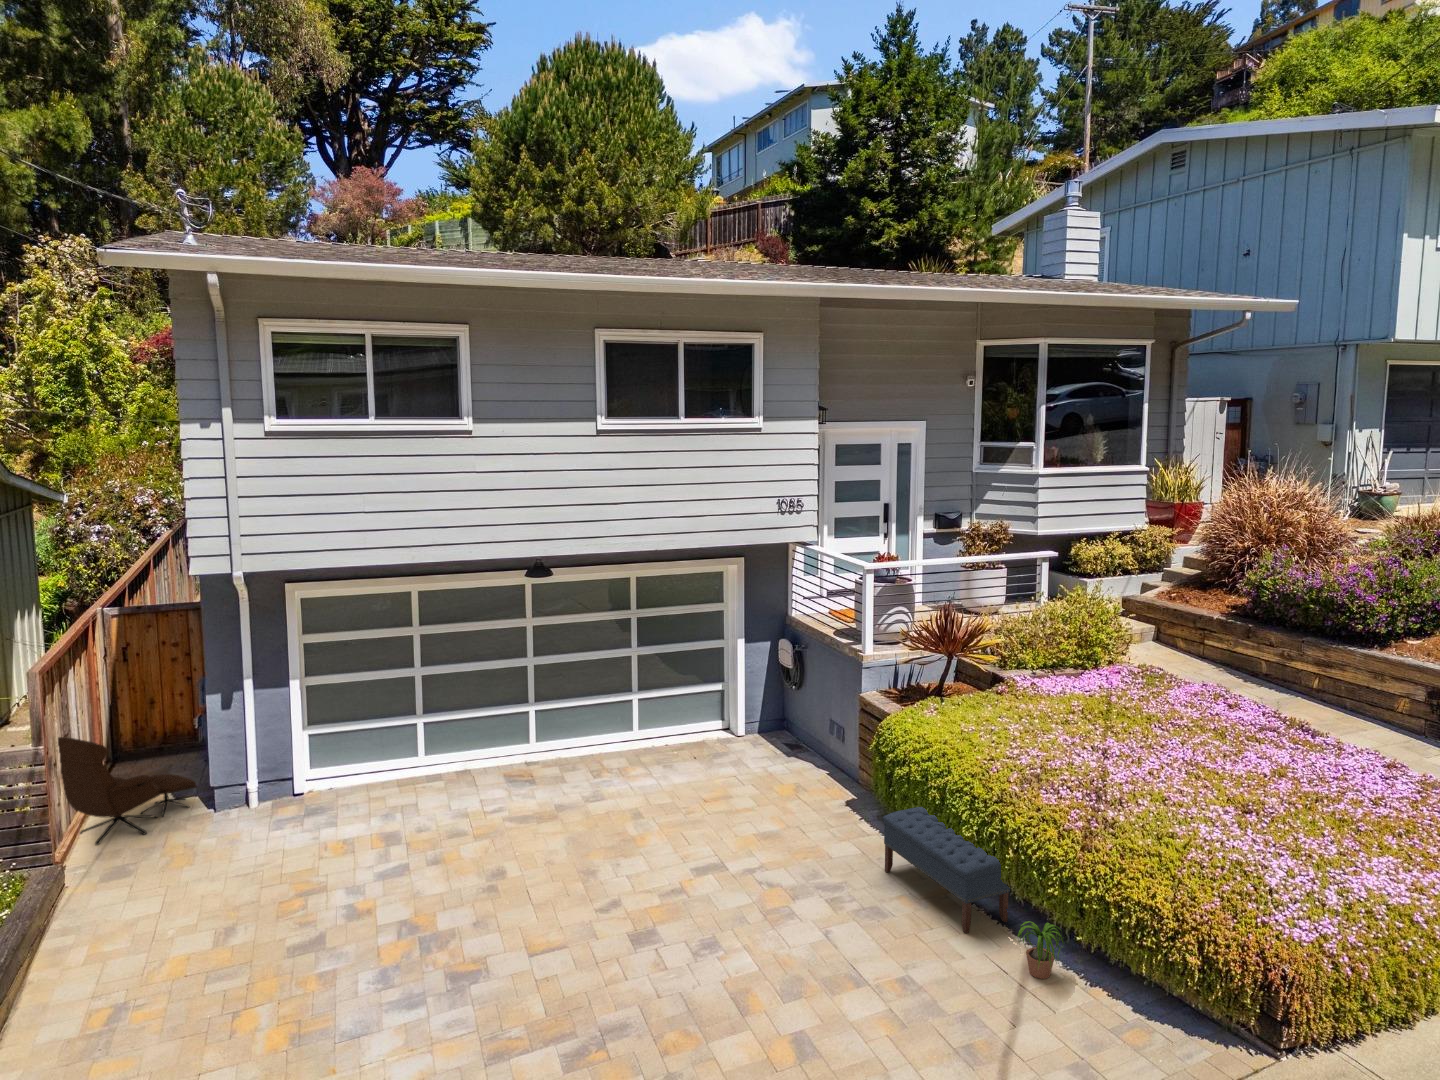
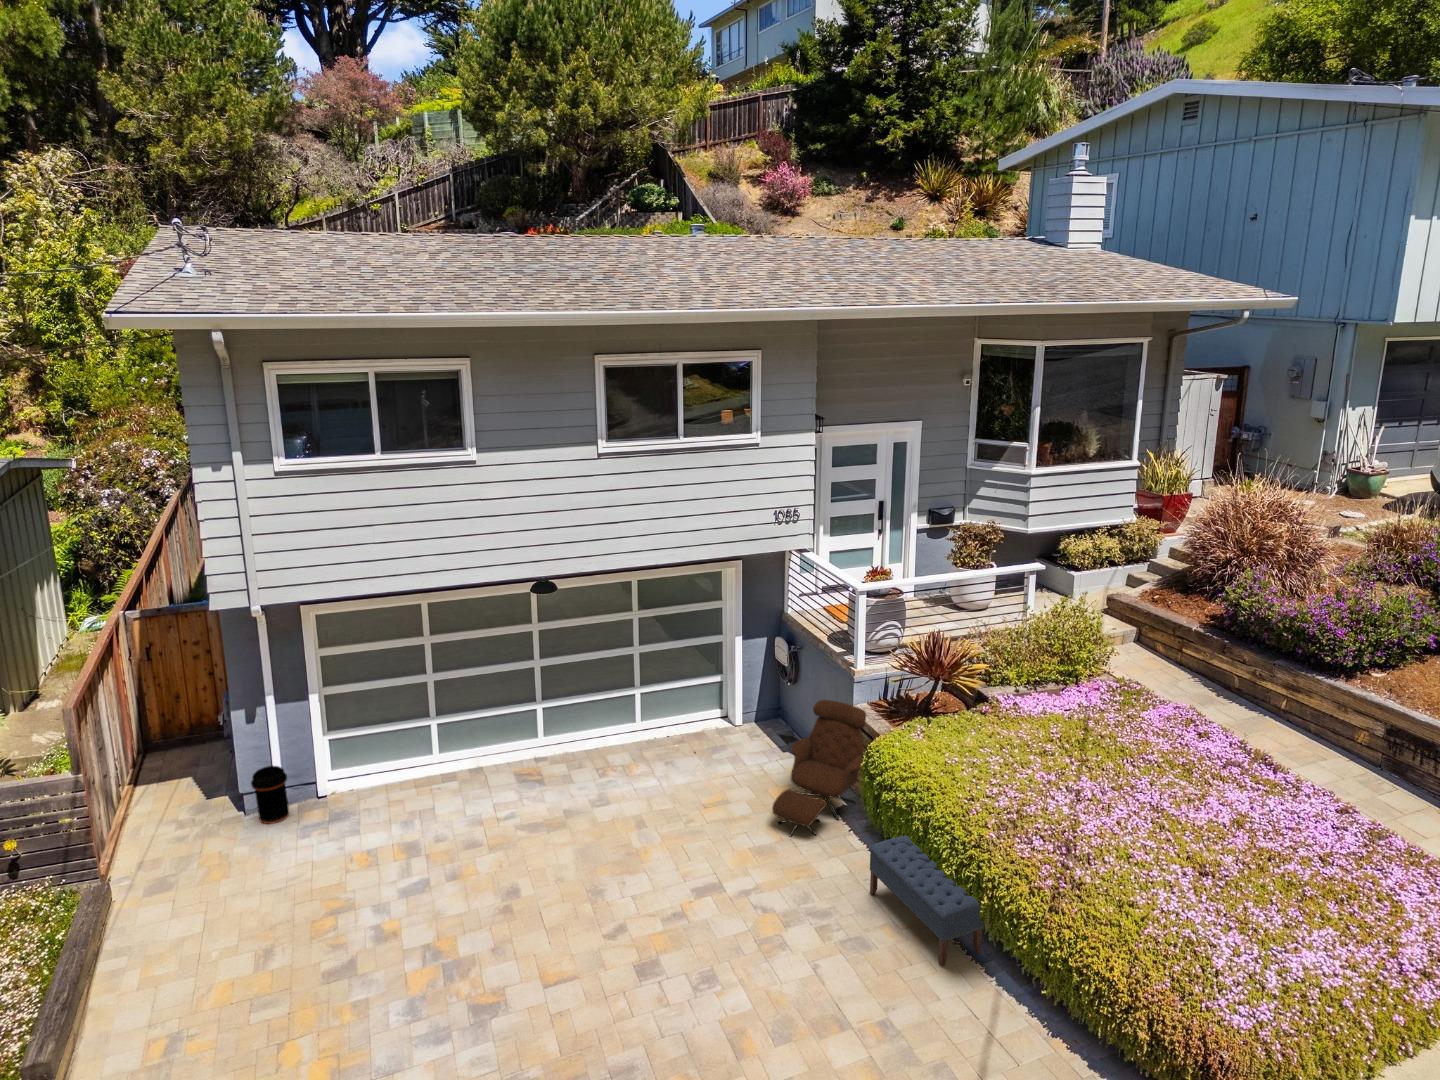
lounge chair: present [58,737,197,845] -> present [772,700,866,836]
trash can: none [222,756,262,817] -> present [251,766,289,824]
potted plant: present [1018,921,1064,979] -> none [979,968,1035,1019]

